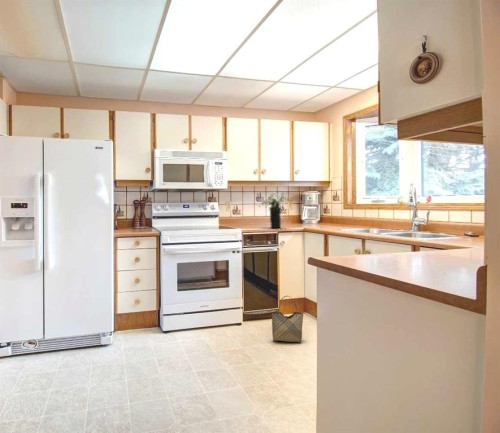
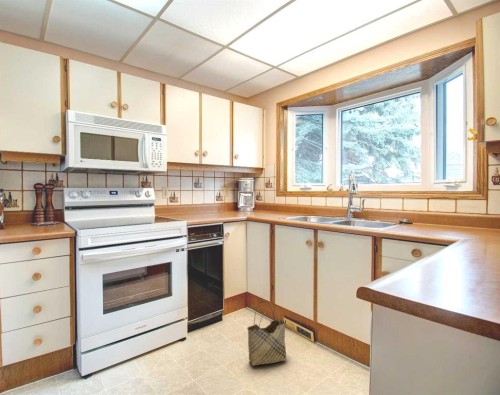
flower arrangement: present [259,193,288,228] -> none [205,176,238,216]

